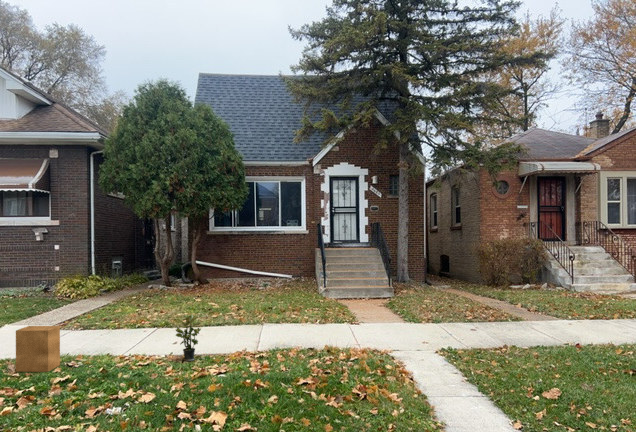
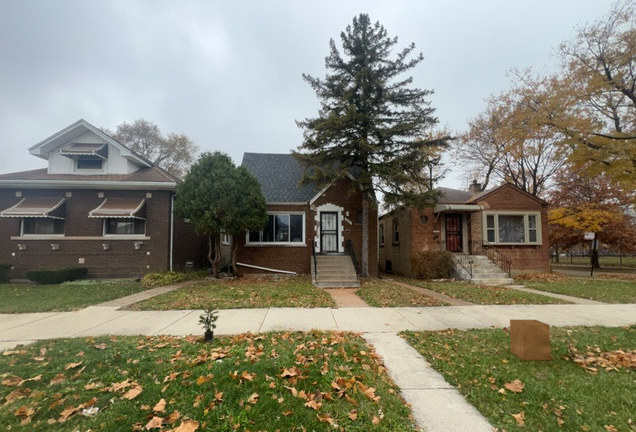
cardboard box: present [16,326,60,372] -> present [510,319,551,360]

